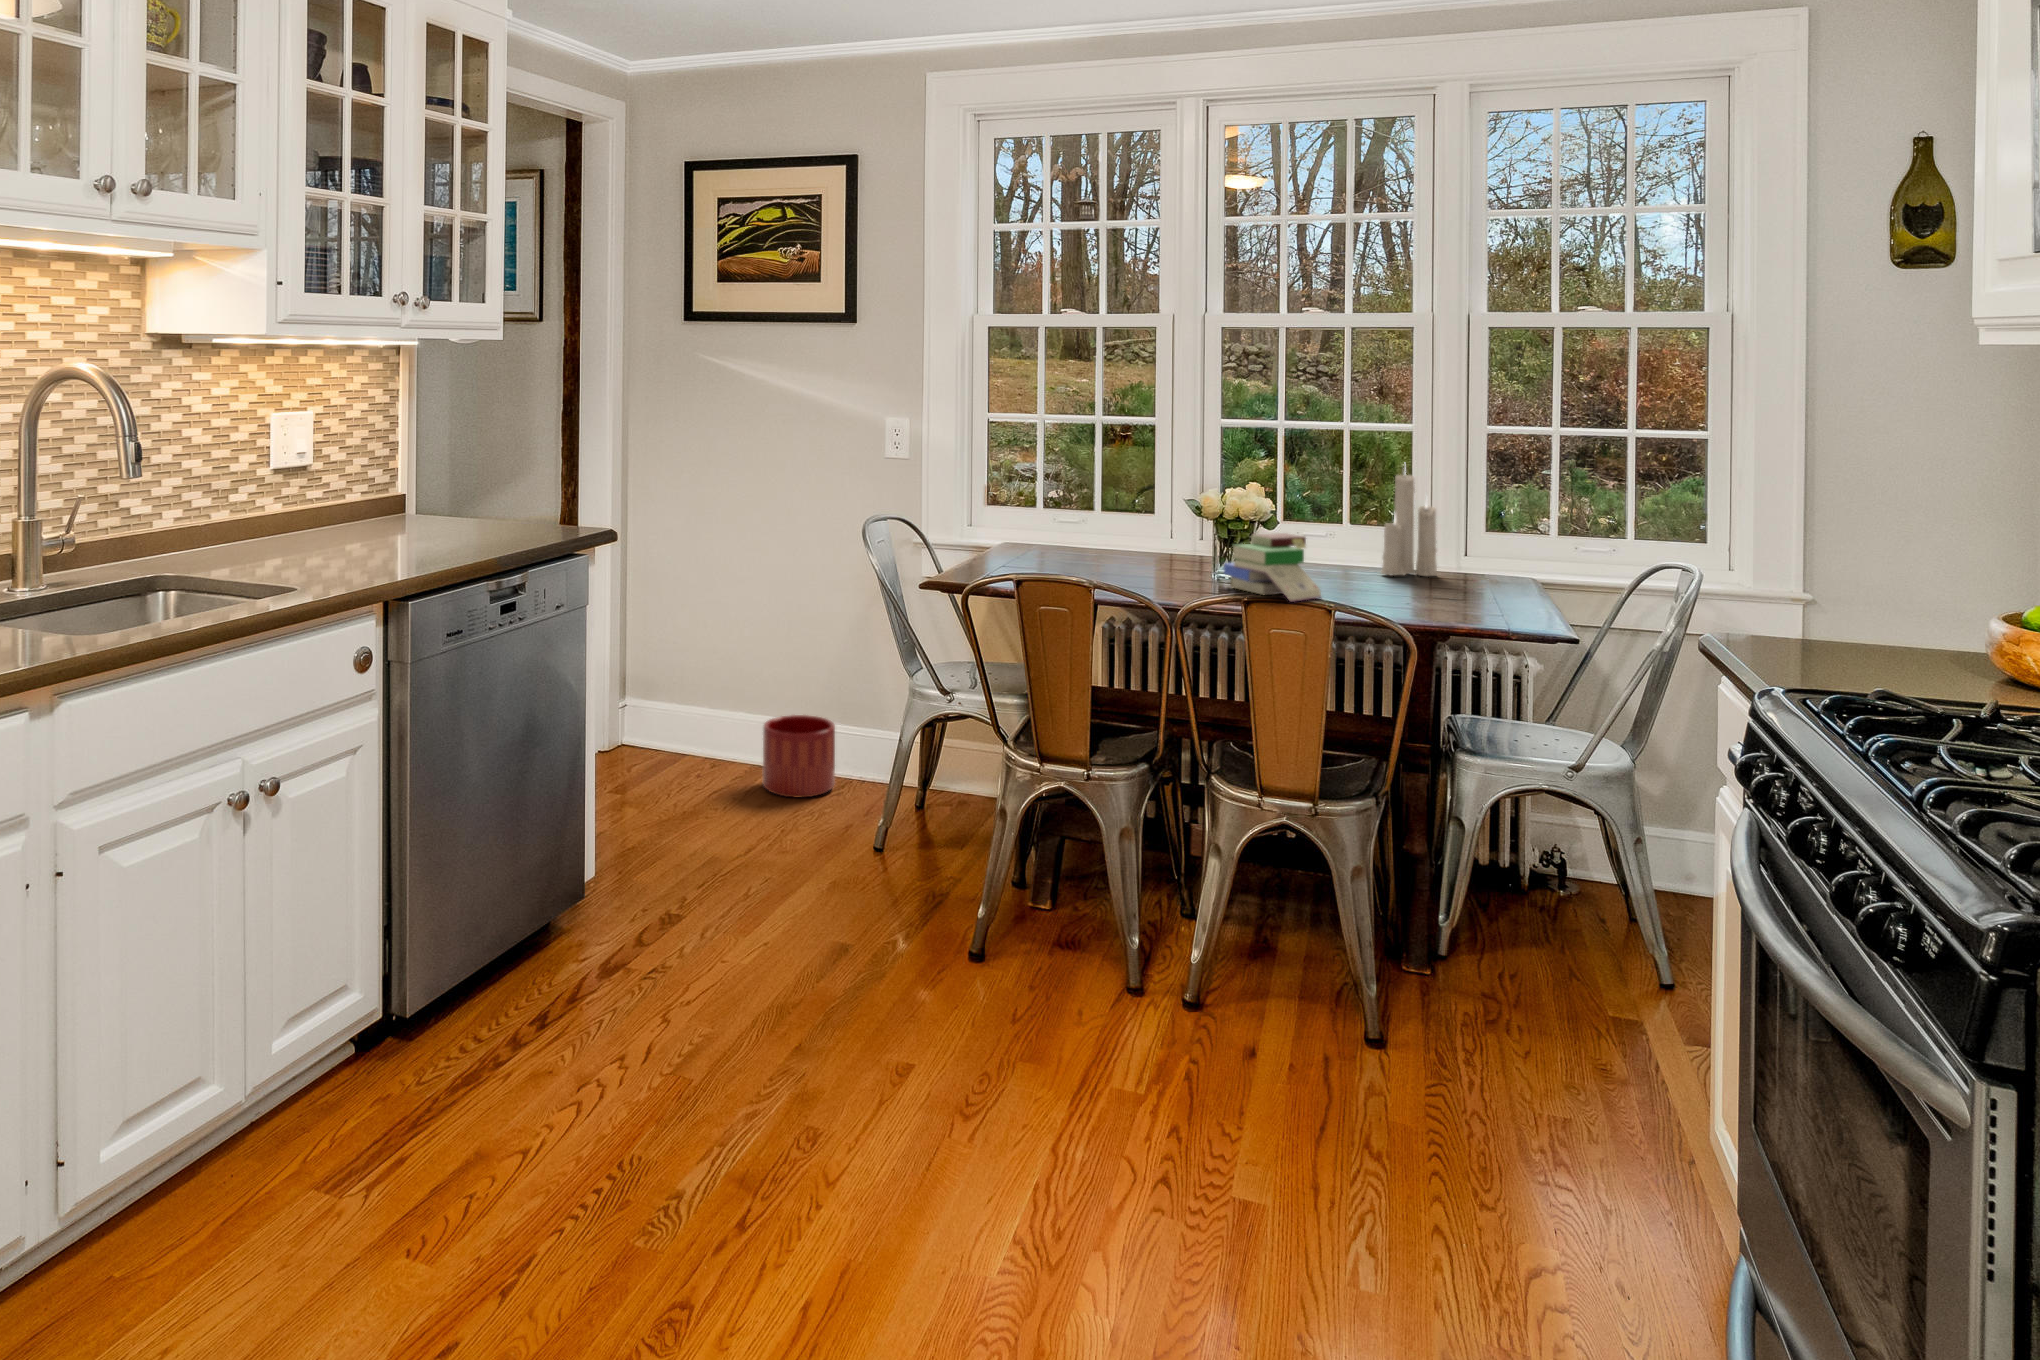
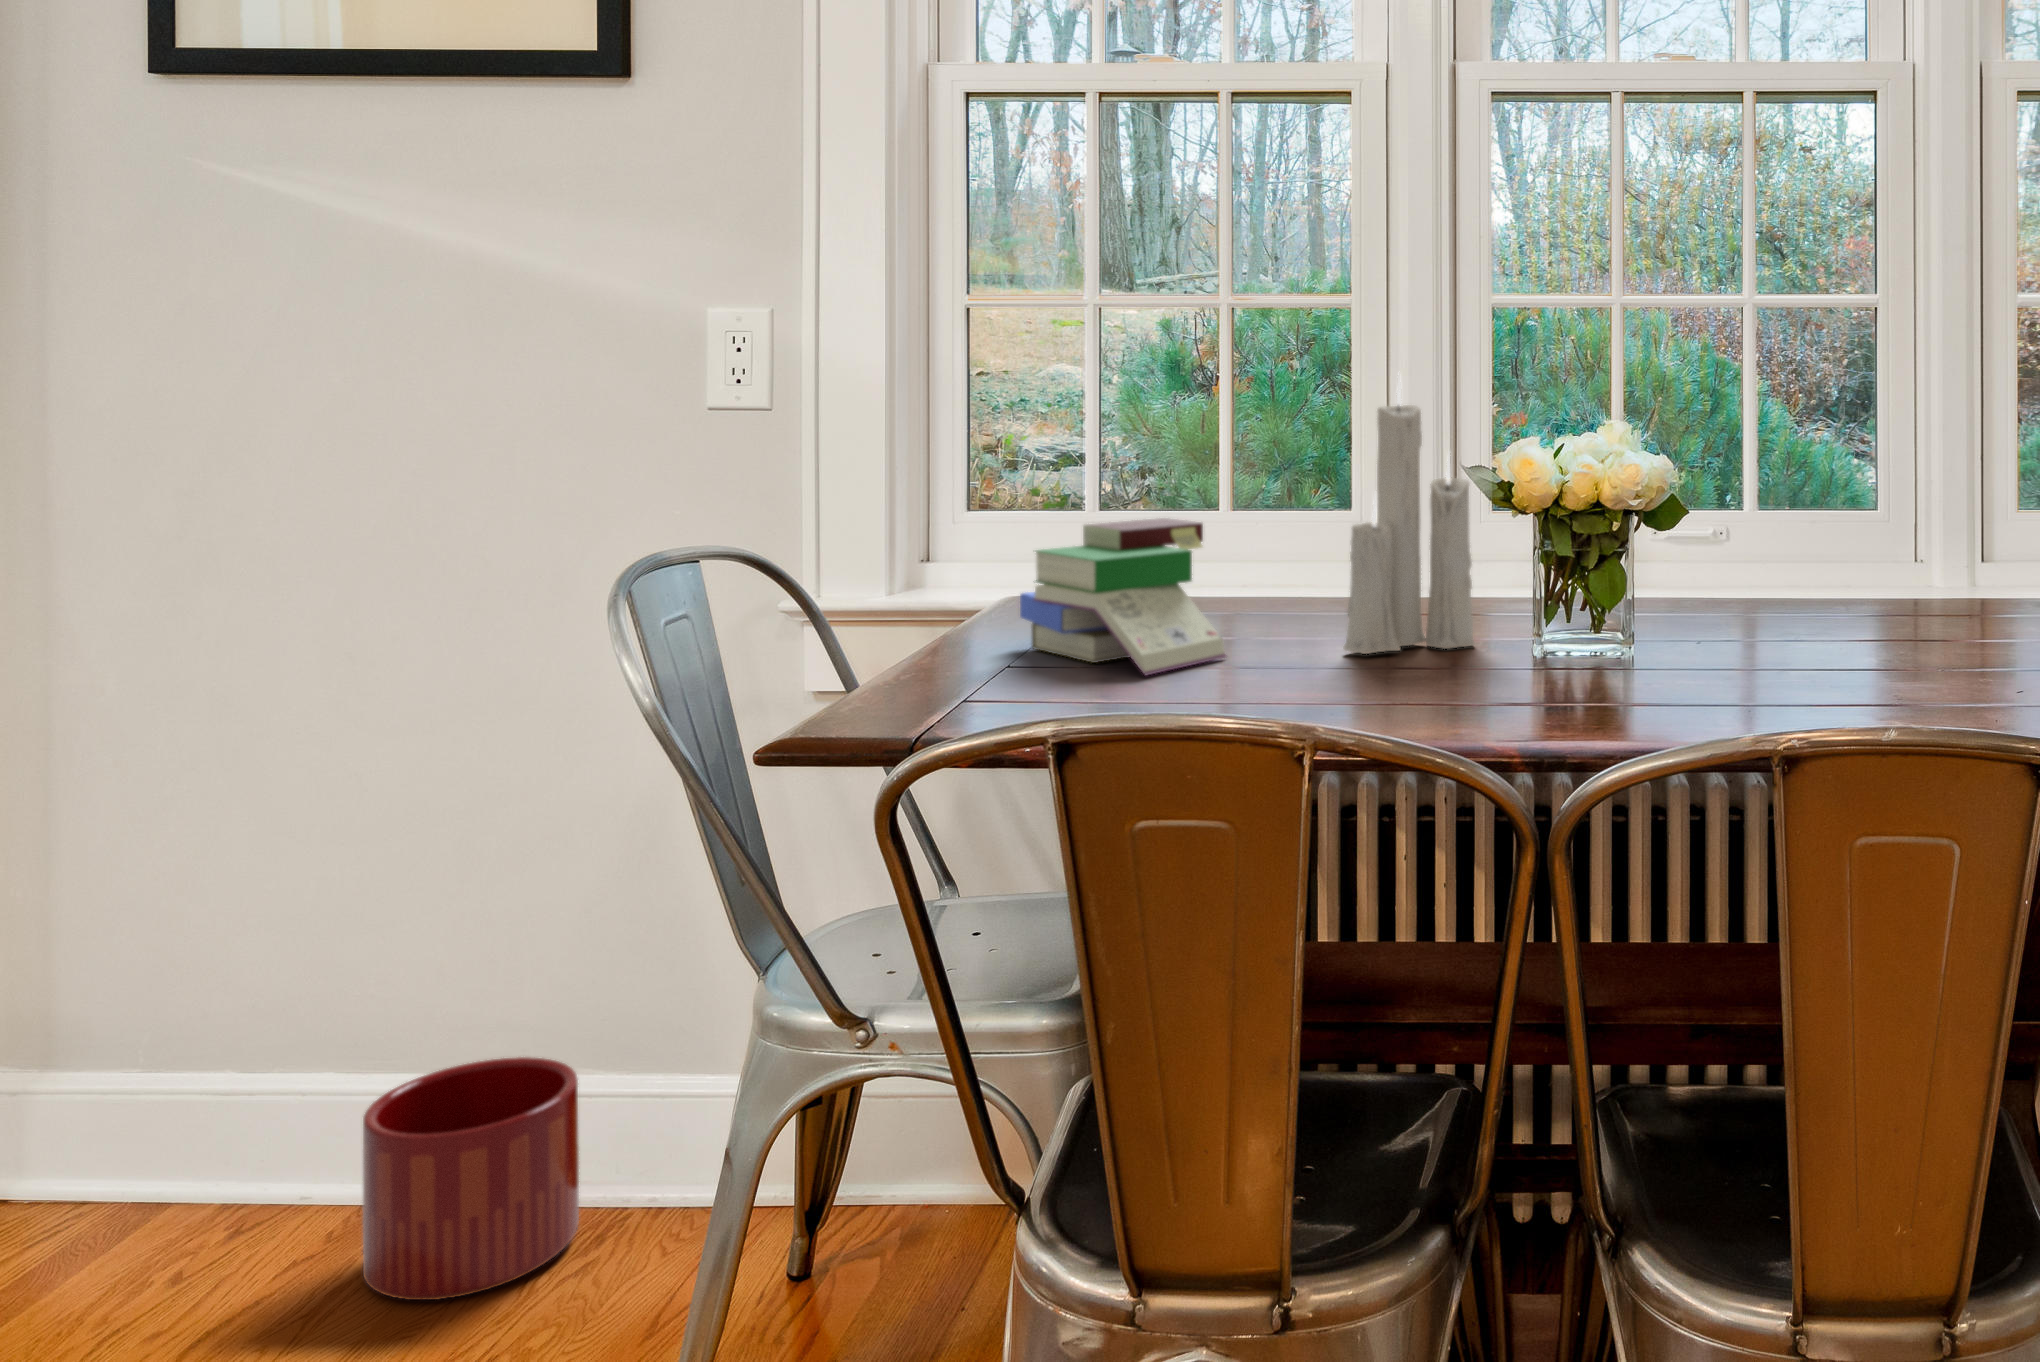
candle: present [1381,468,1437,576] -> present [1344,381,1475,654]
book: present [1224,533,1321,602] -> present [1020,518,1226,675]

